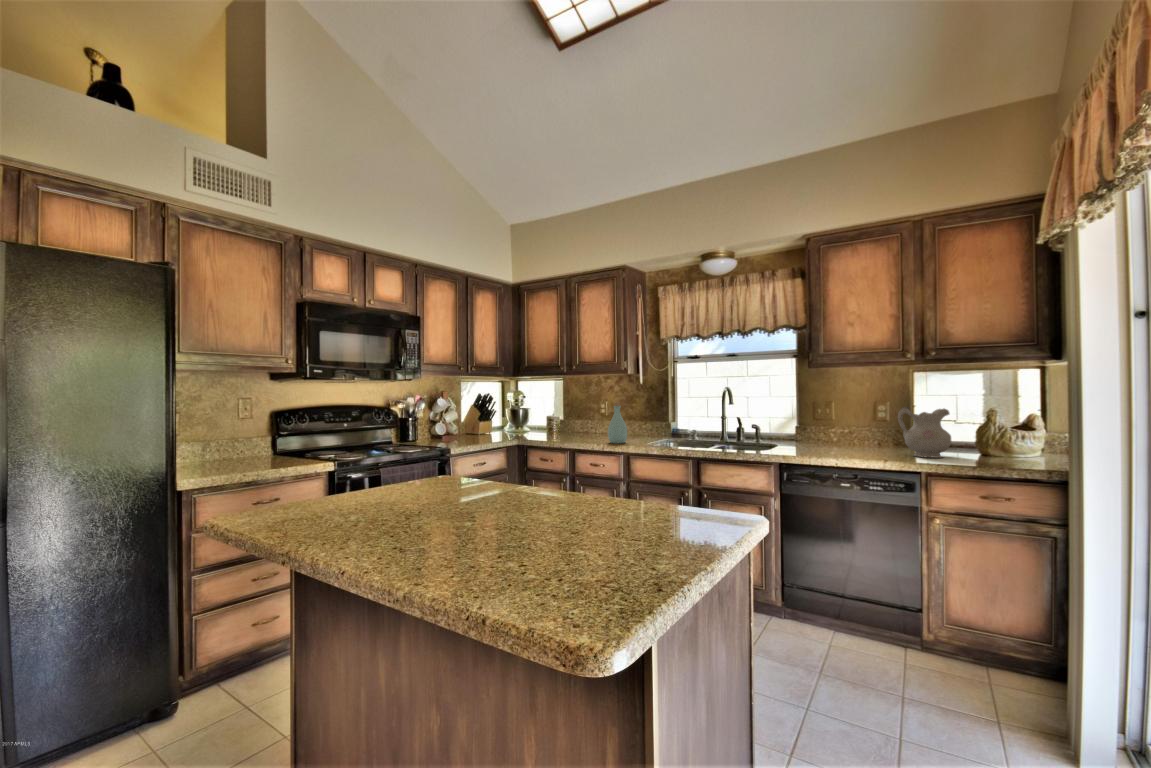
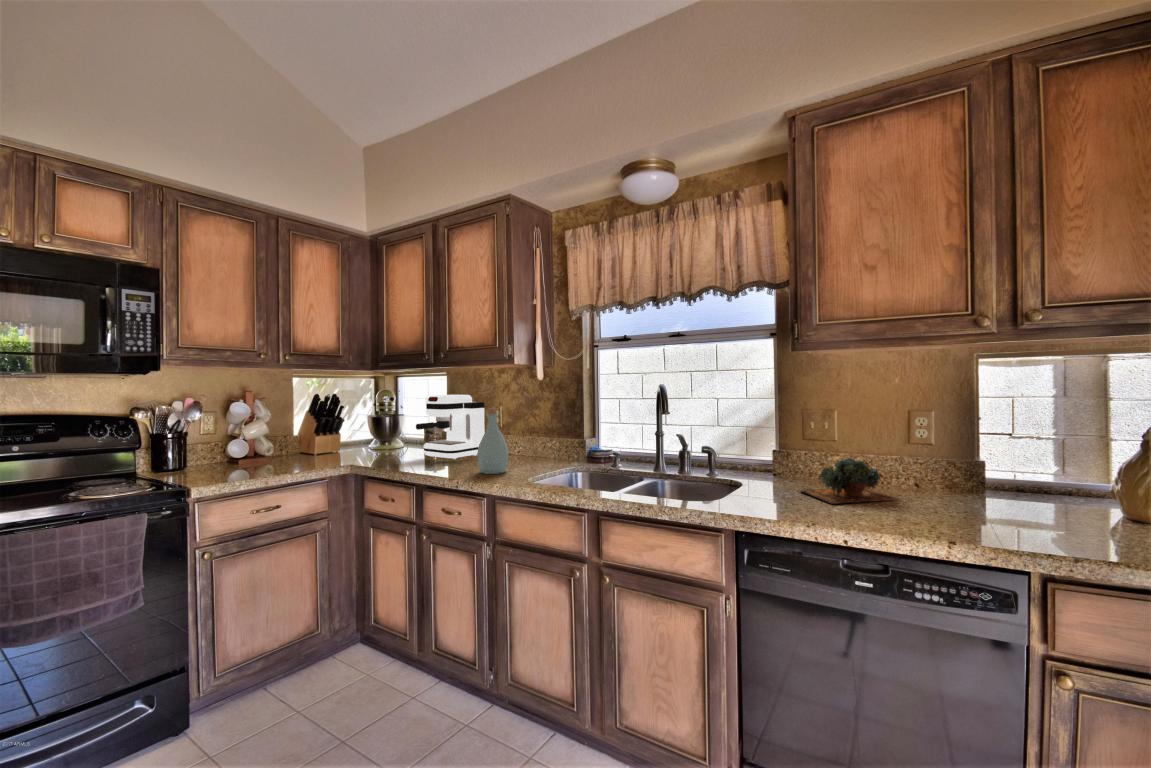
coffee maker: none [555,395,598,437] -> present [416,395,485,459]
ceramic pitcher: present [898,407,951,458] -> none [966,424,1083,532]
succulent plant: none [812,427,869,451] -> present [800,458,899,504]

